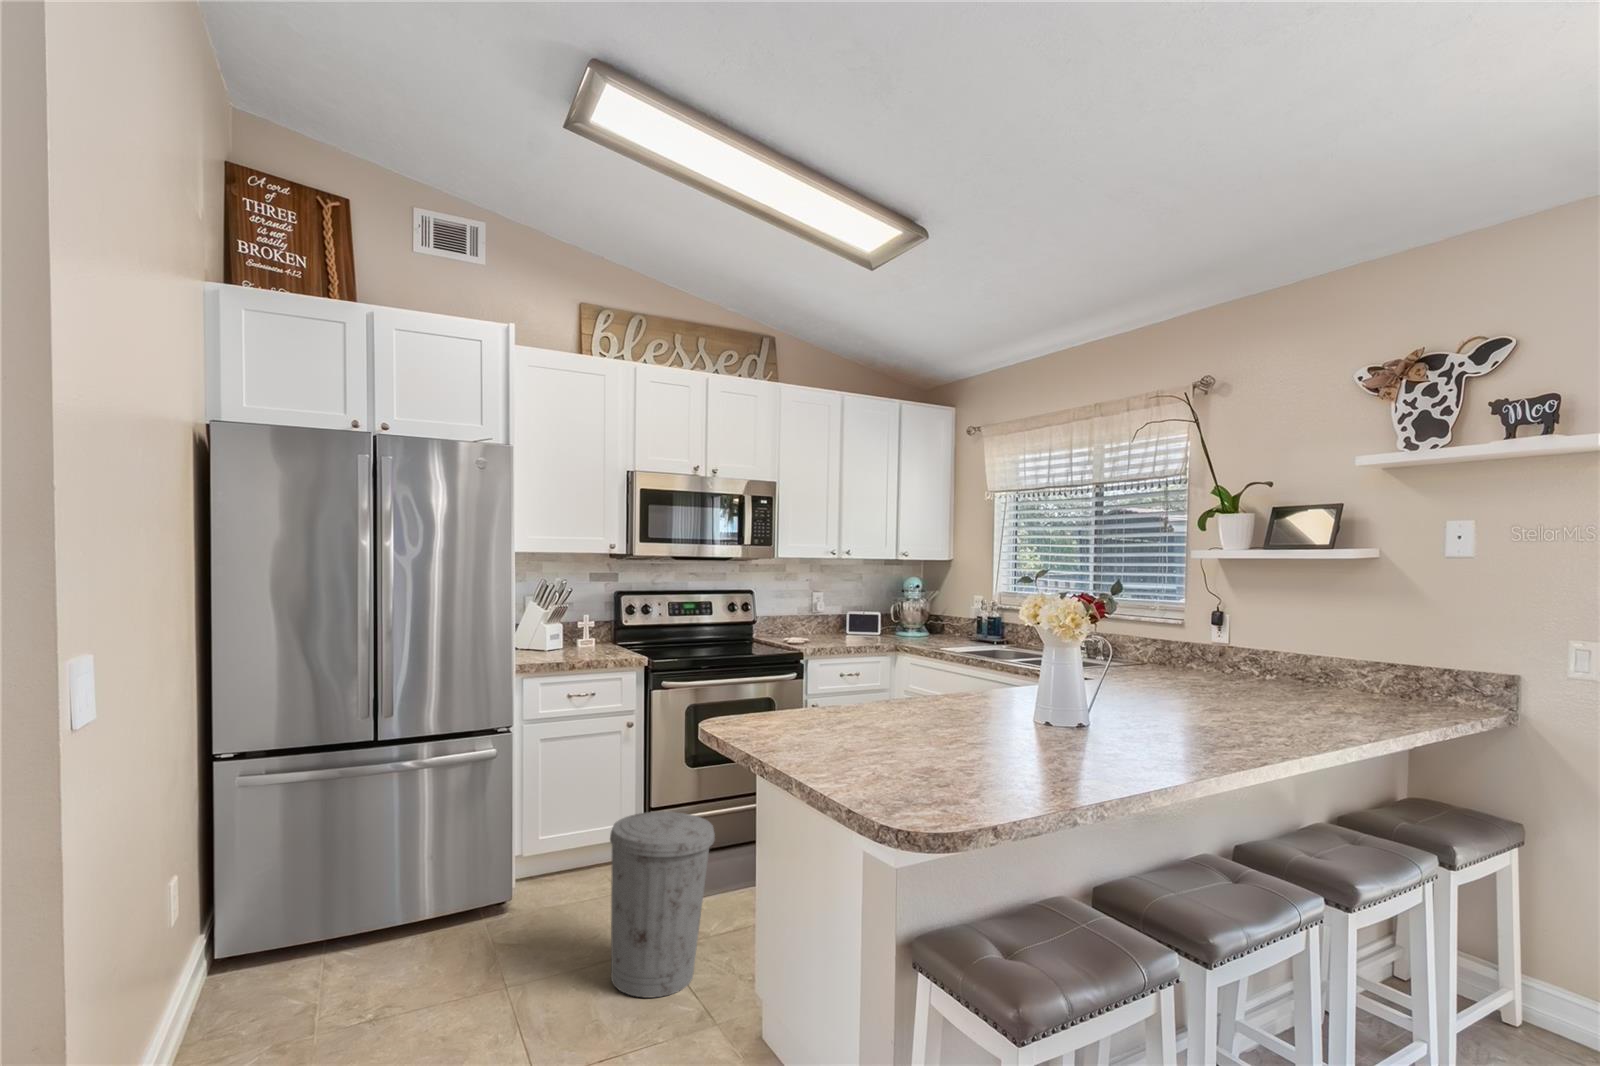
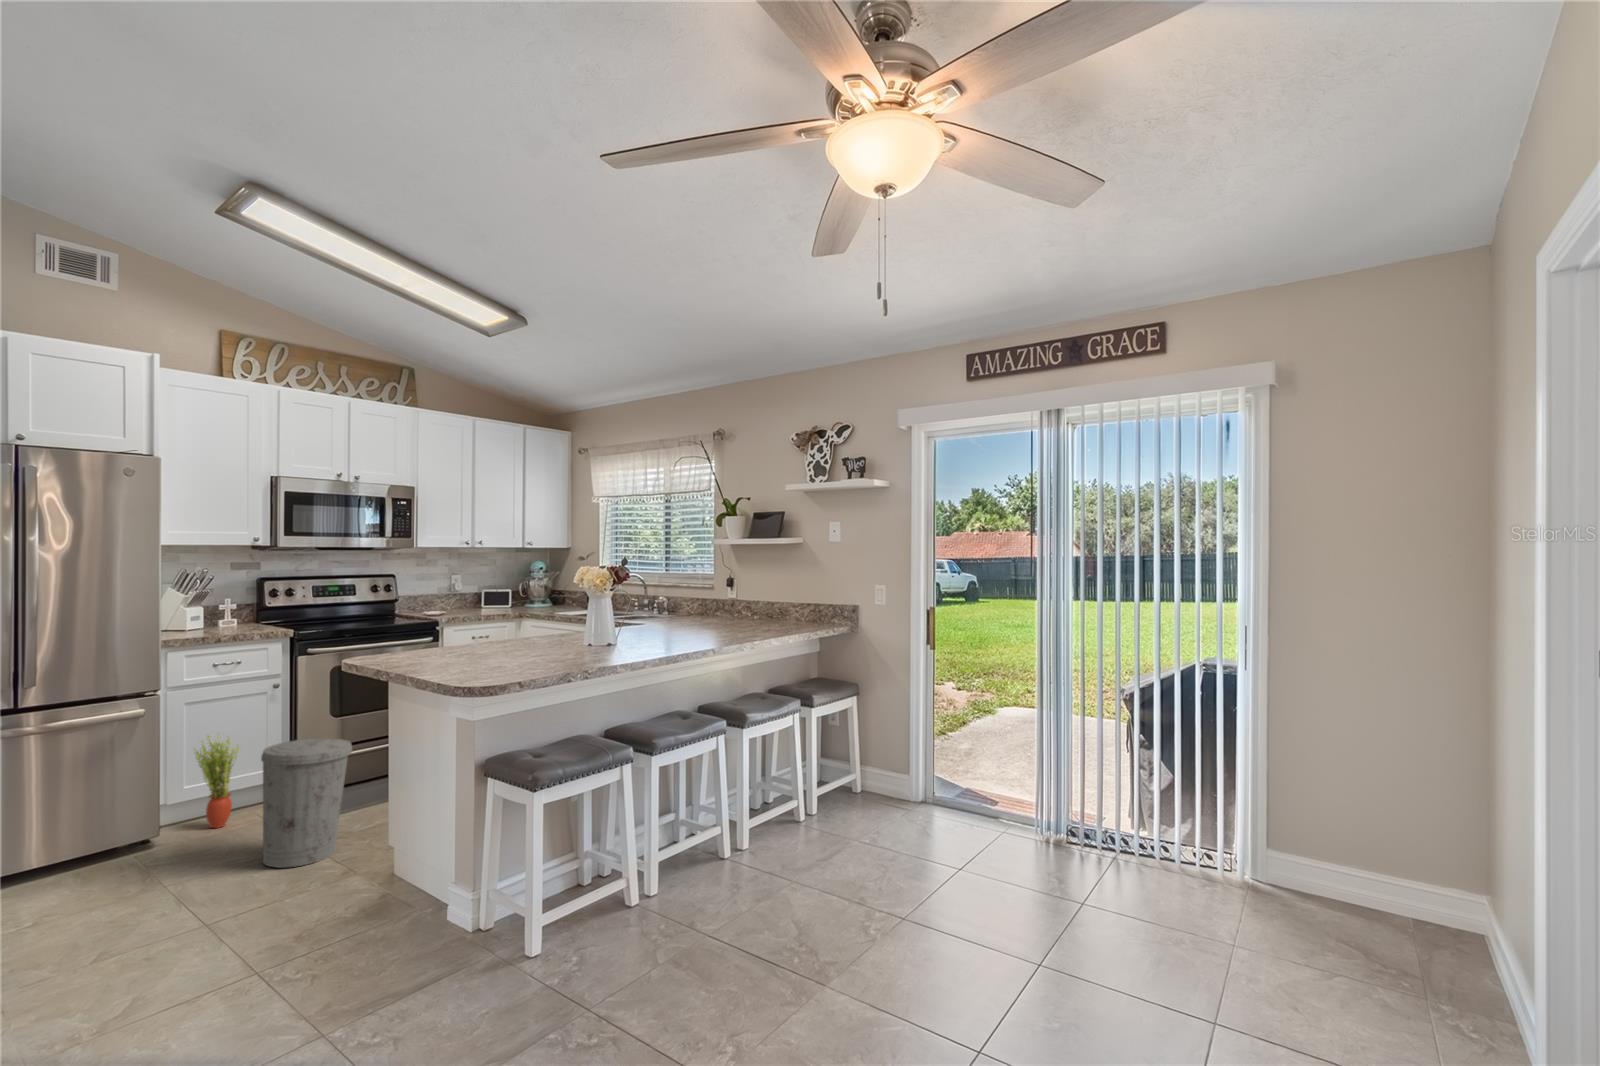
potted plant: none [544,782,592,901] -> present [195,735,240,828]

